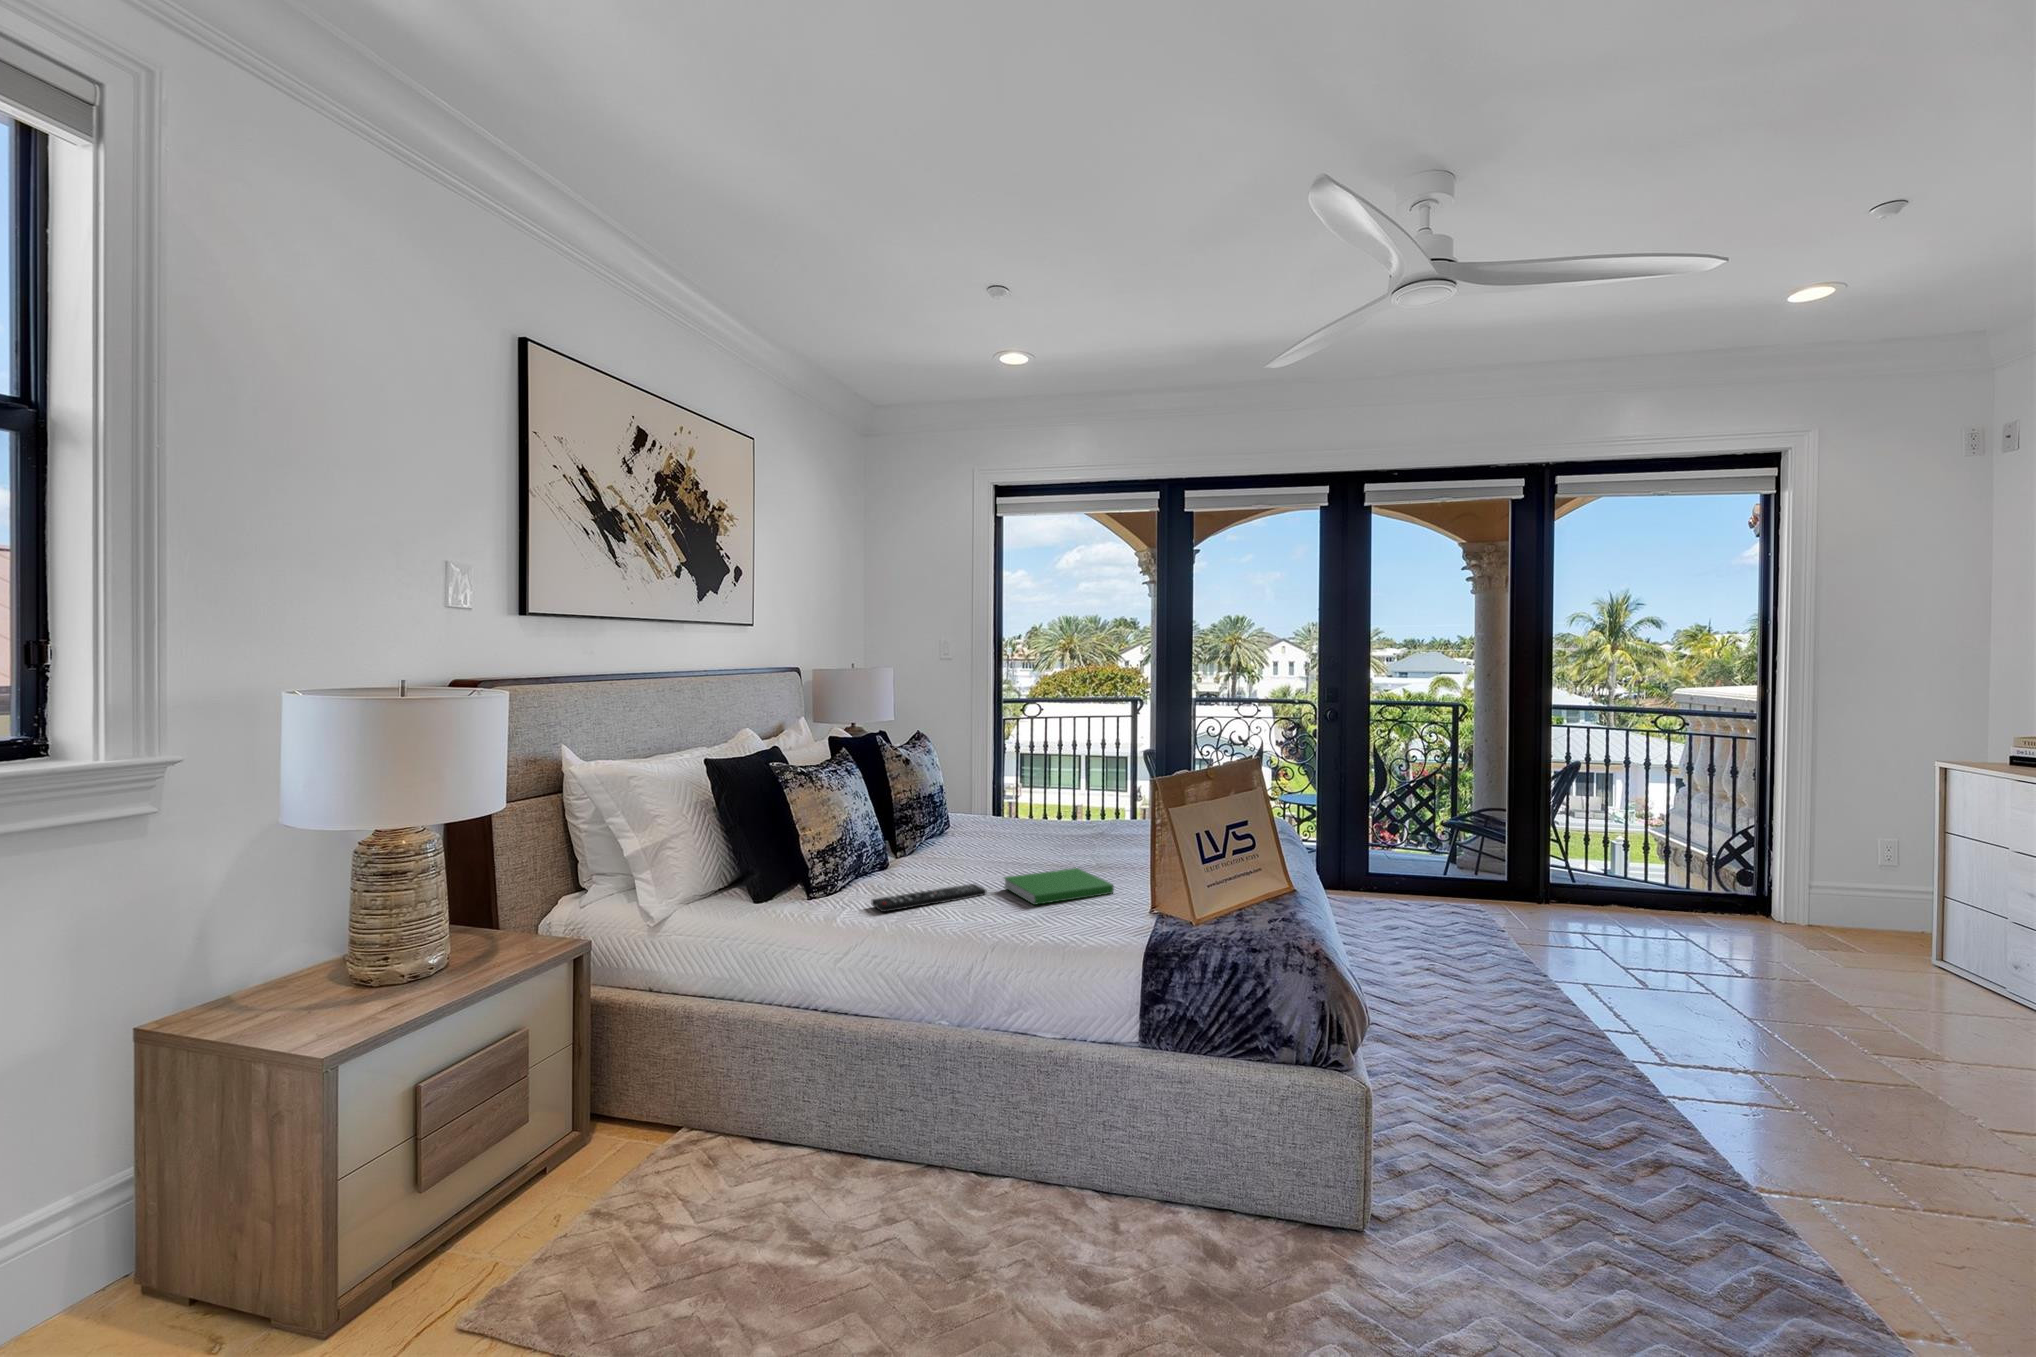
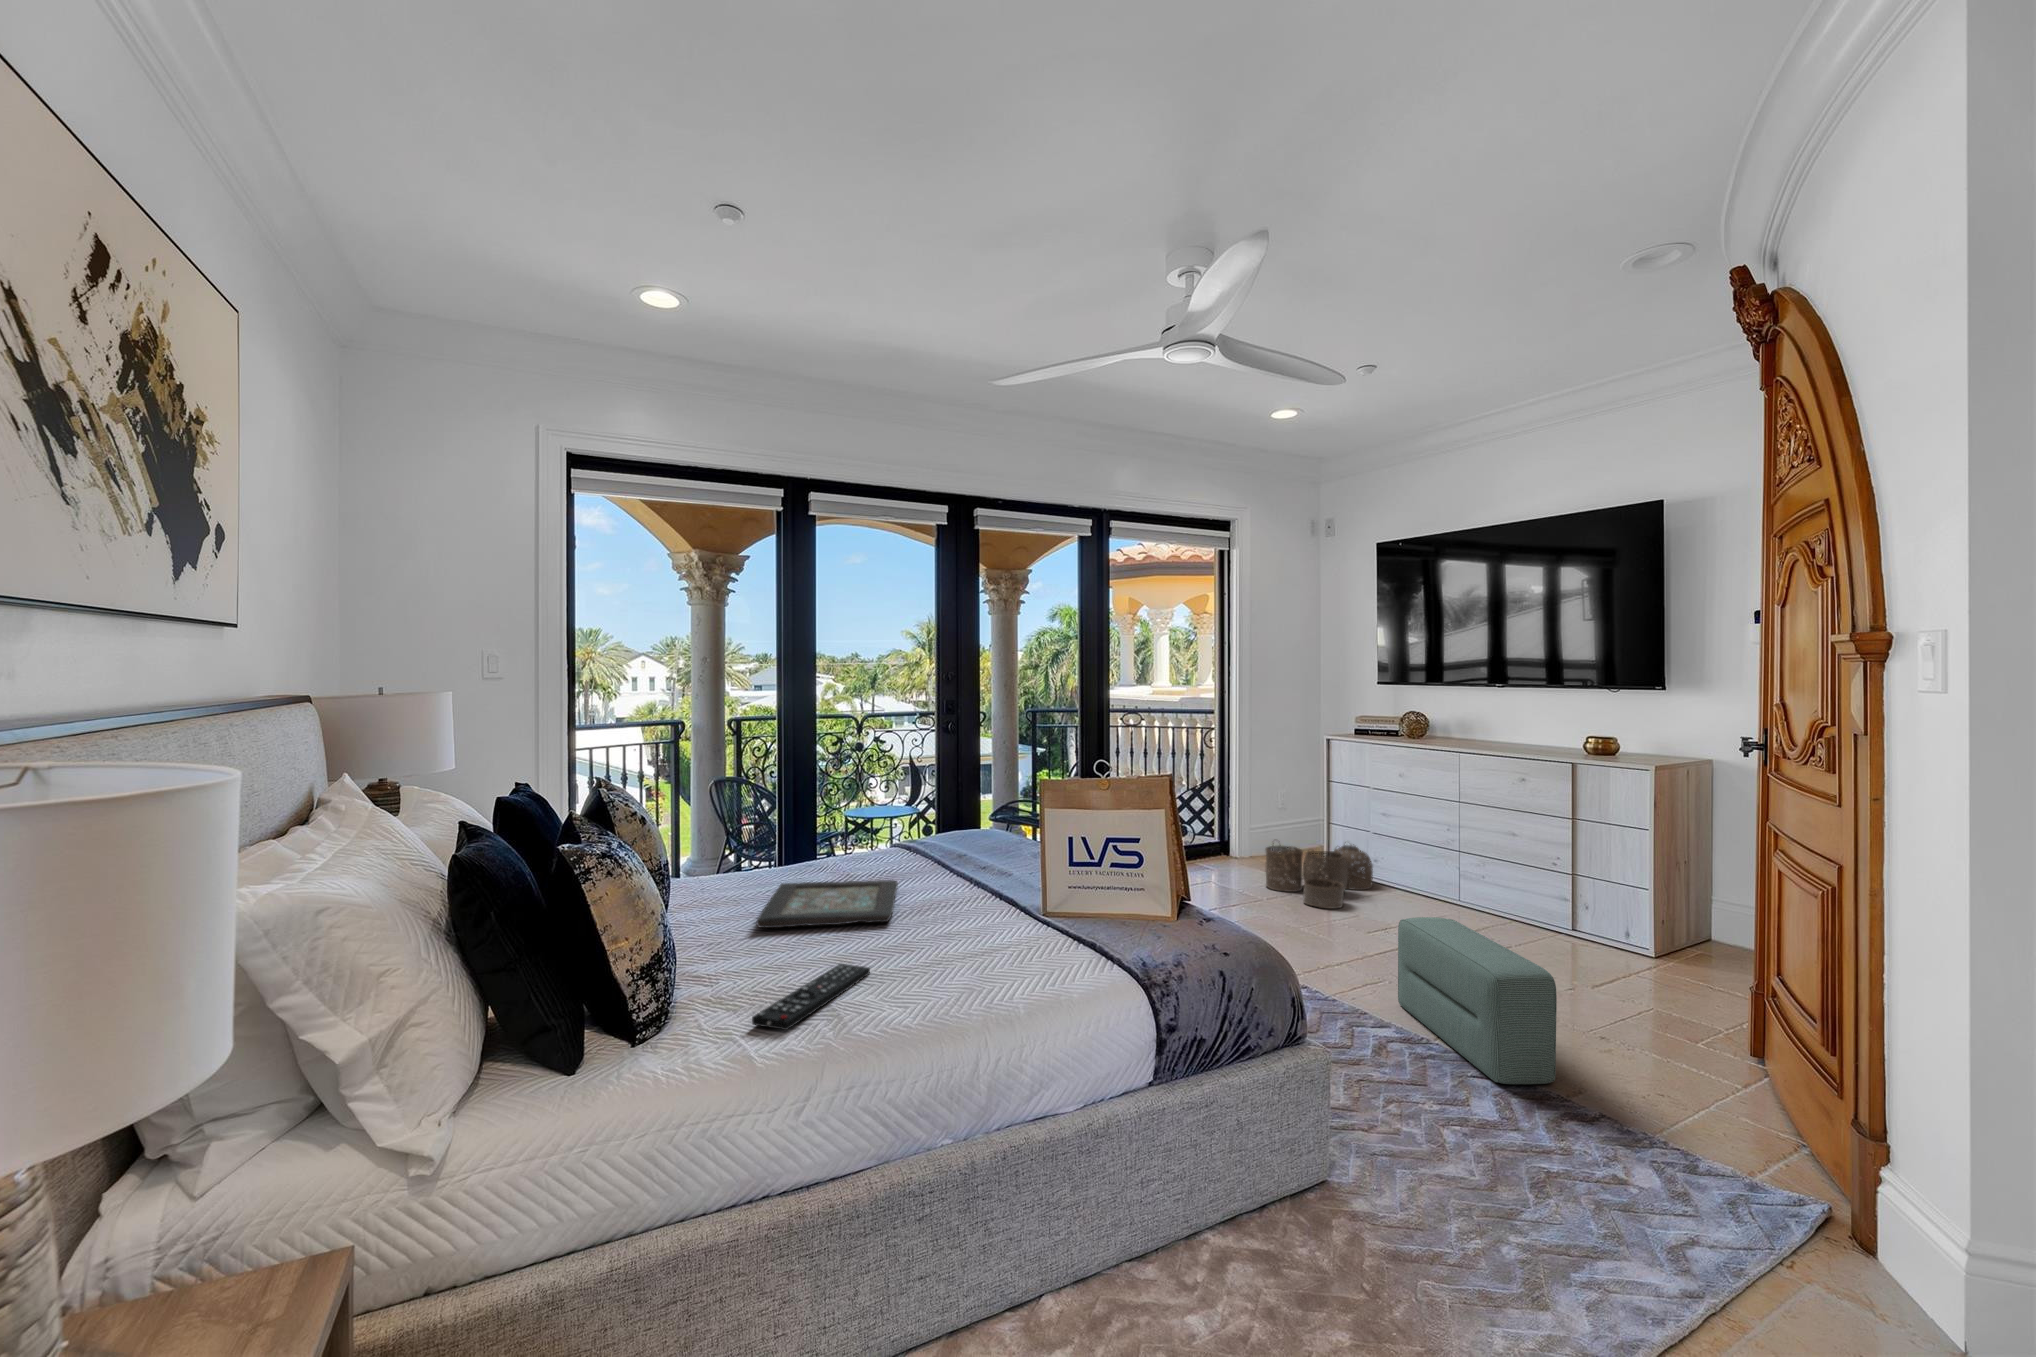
decorative tray: none [971,828,1114,866] -> present [757,880,898,928]
hardcover book: present [1004,868,1114,905] -> none [878,919,1004,972]
woven basket: none [1750,887,1956,991] -> present [1266,843,1373,908]
pouf: none [1754,999,1895,1257] -> present [1398,917,1557,1084]

